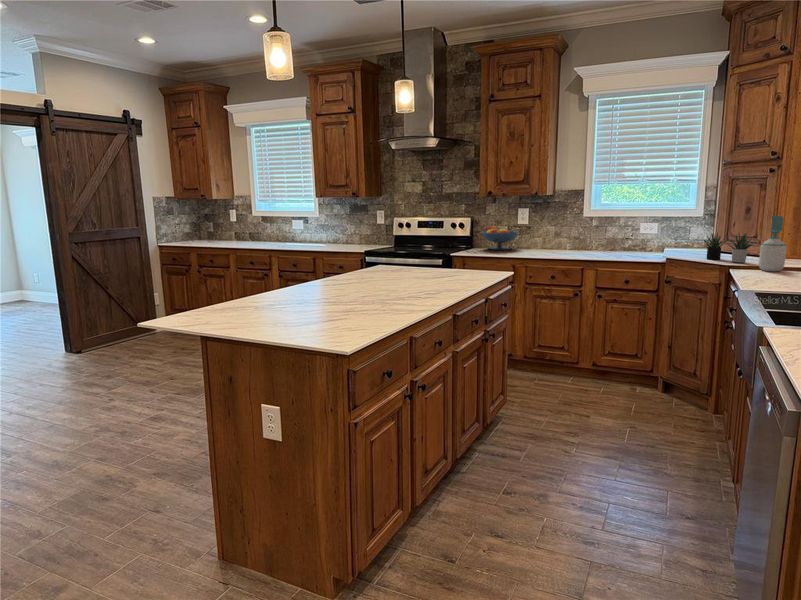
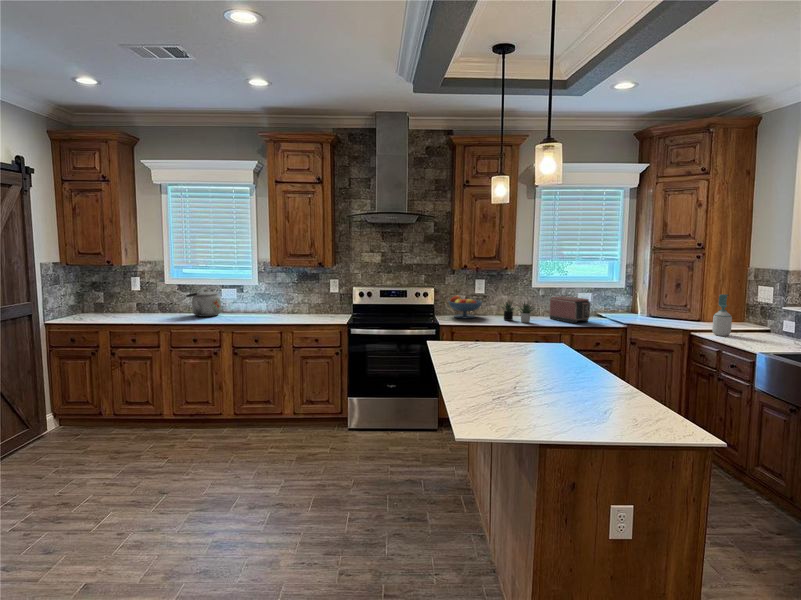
kettle: none [258,220,288,244] -> present [186,289,221,317]
toaster: none [592,226,635,256] -> present [550,296,590,323]
succulent plant: present [704,233,754,263] -> present [502,302,533,323]

